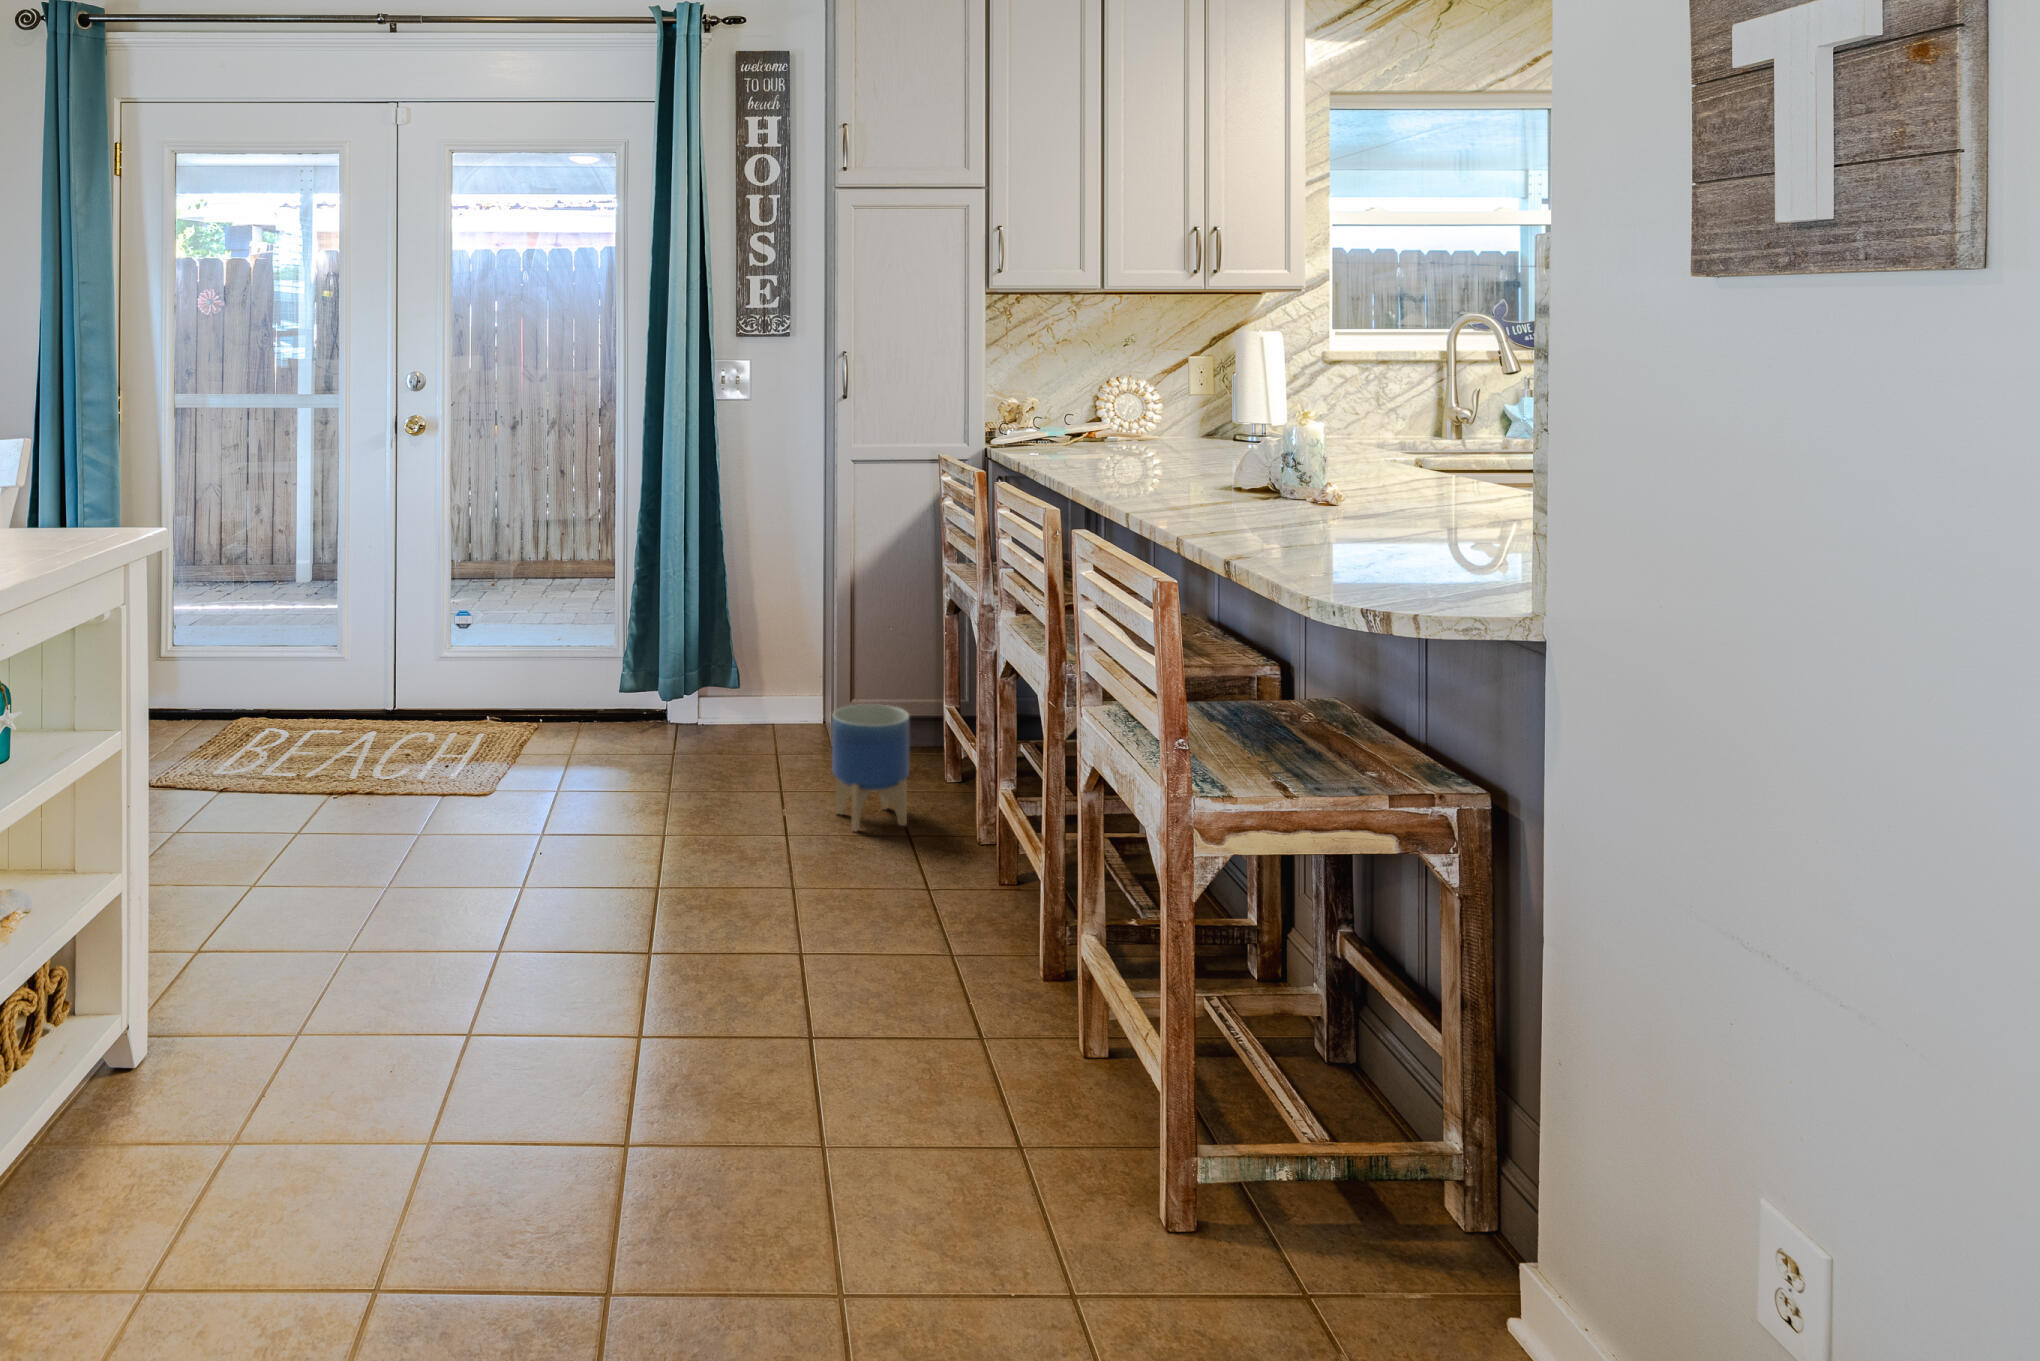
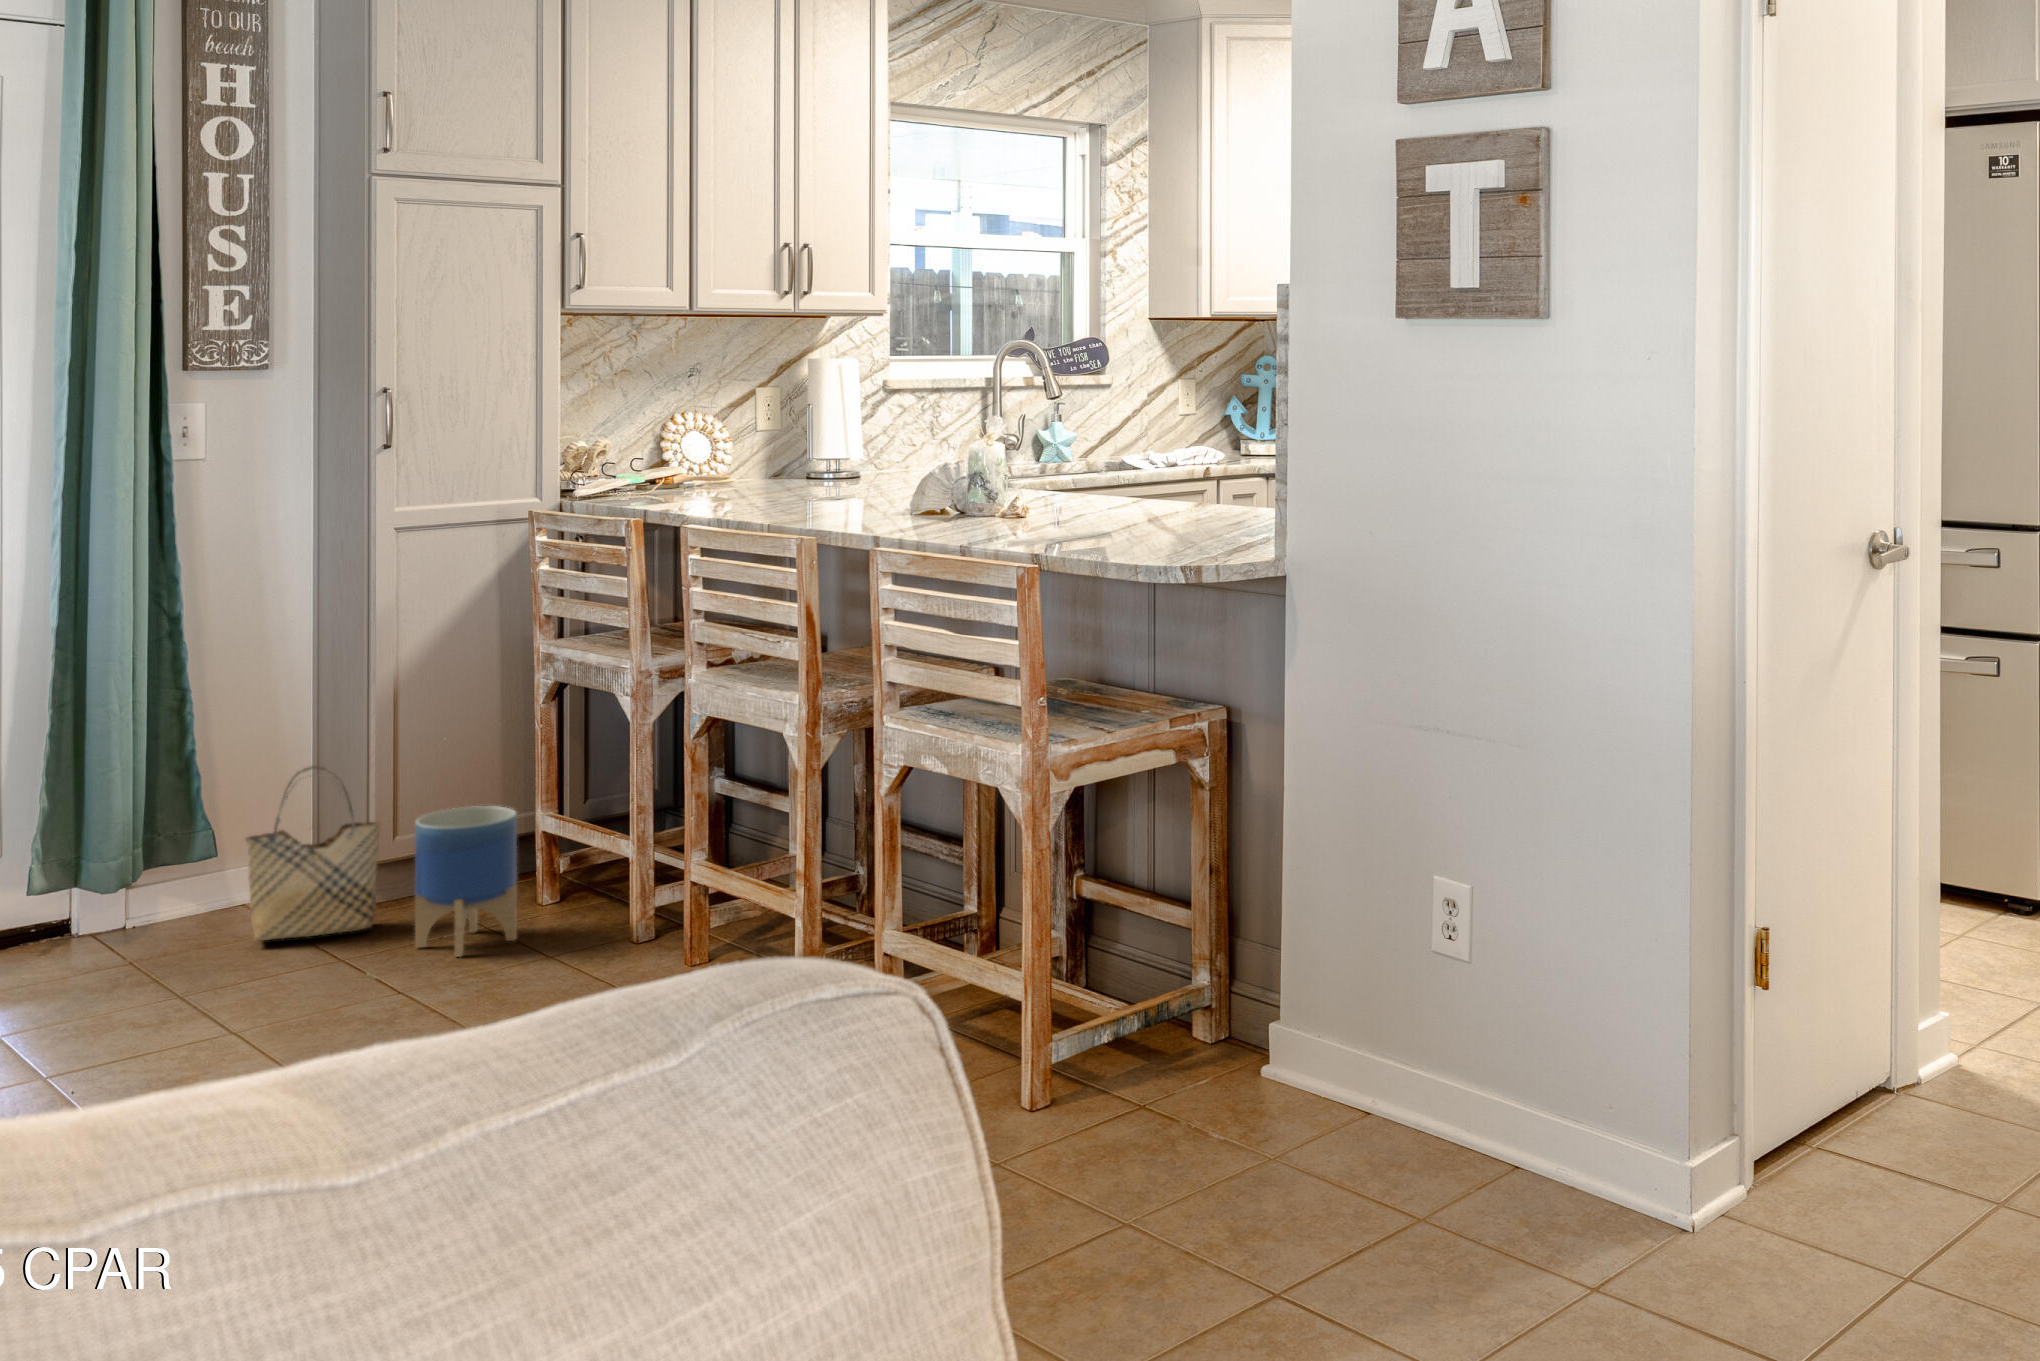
woven basket: none [743,650,836,786] -> present [246,767,381,941]

